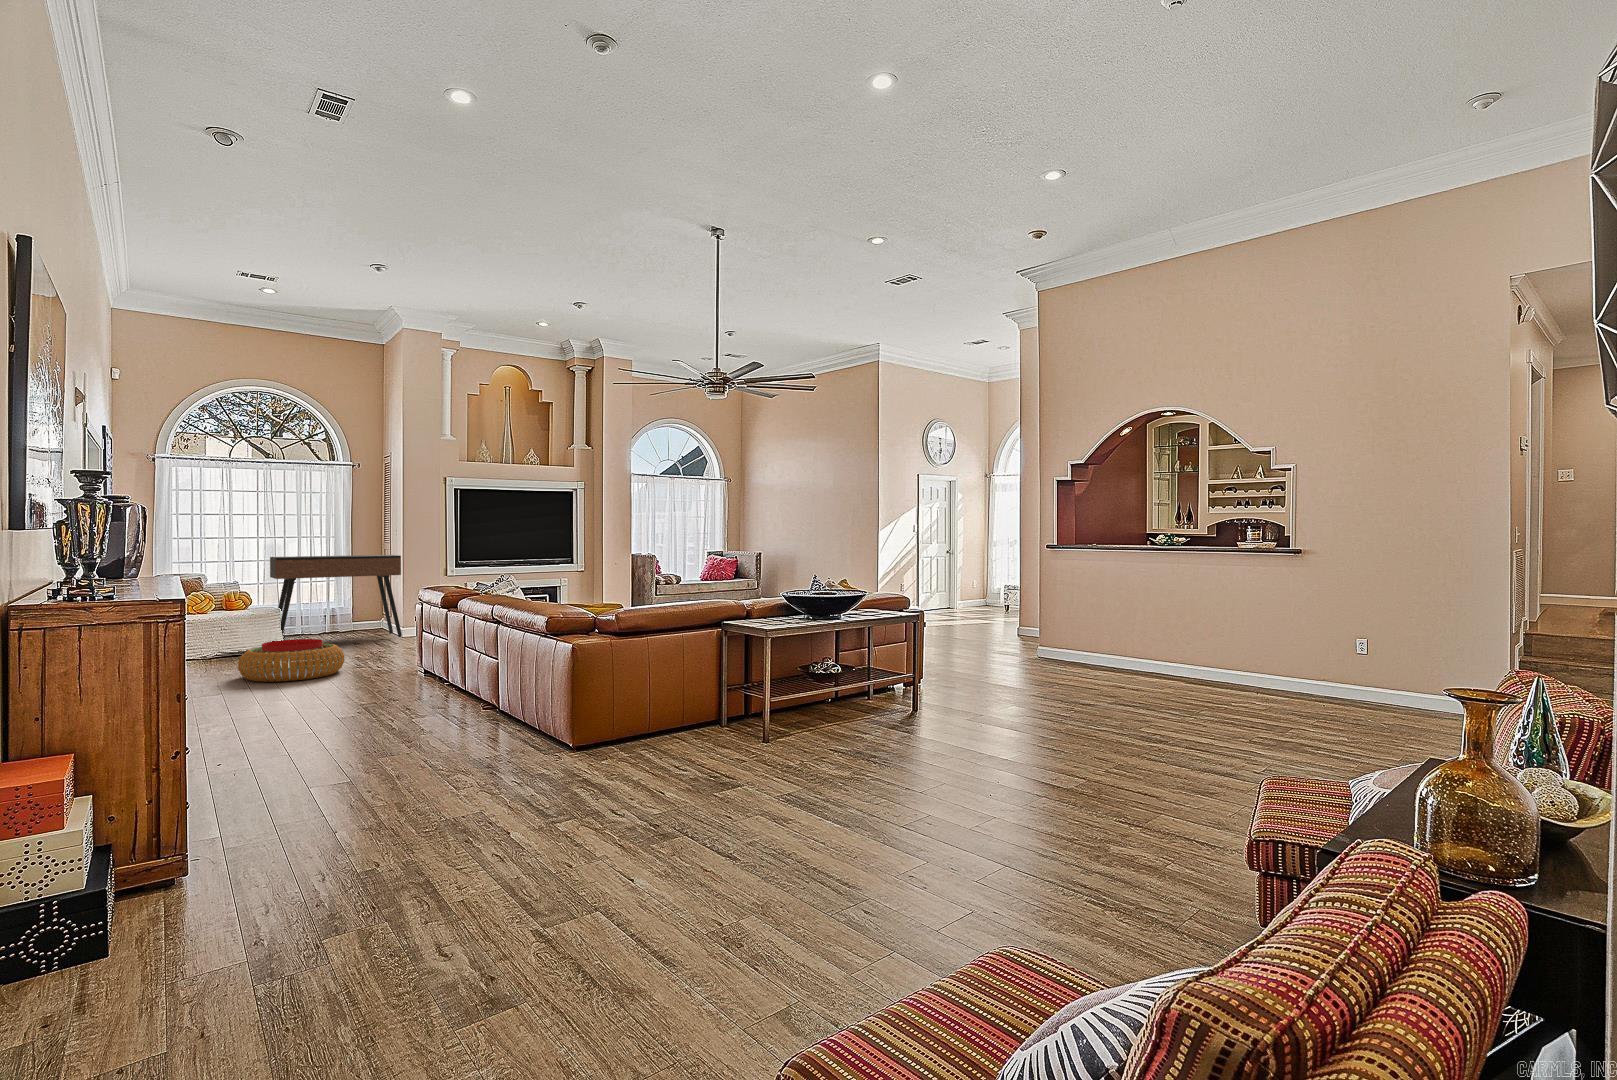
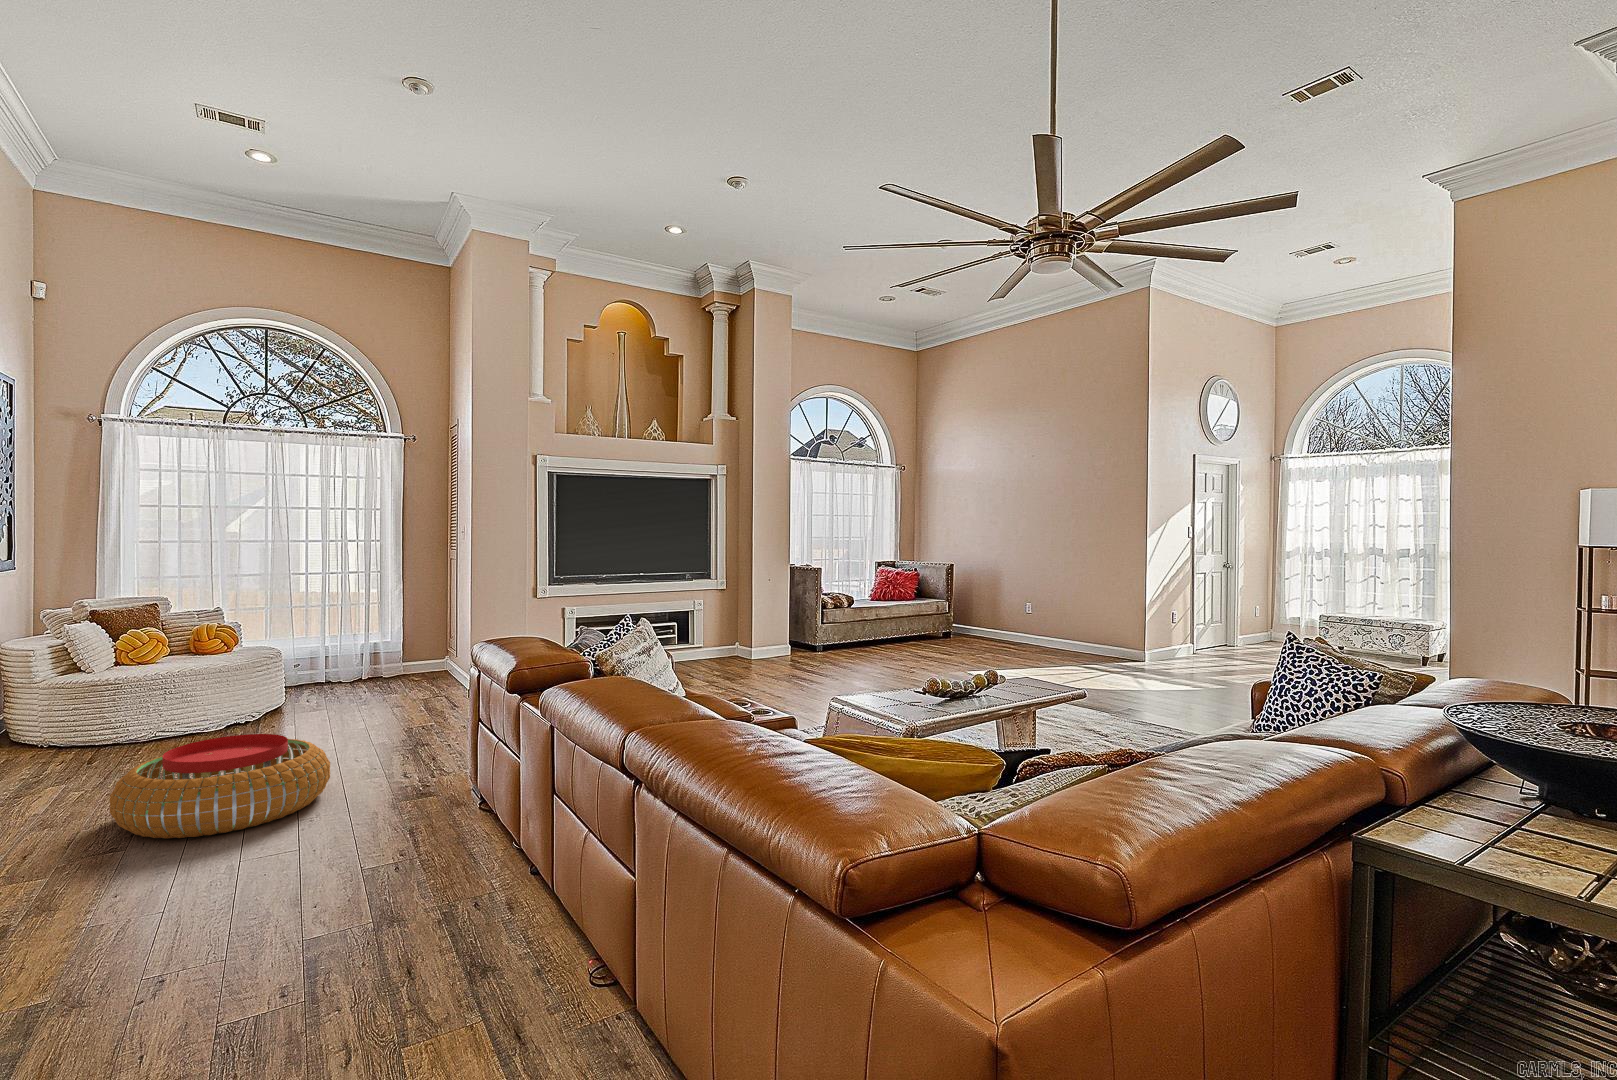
console table: present [270,555,402,642] -> none [271,567,468,712]

